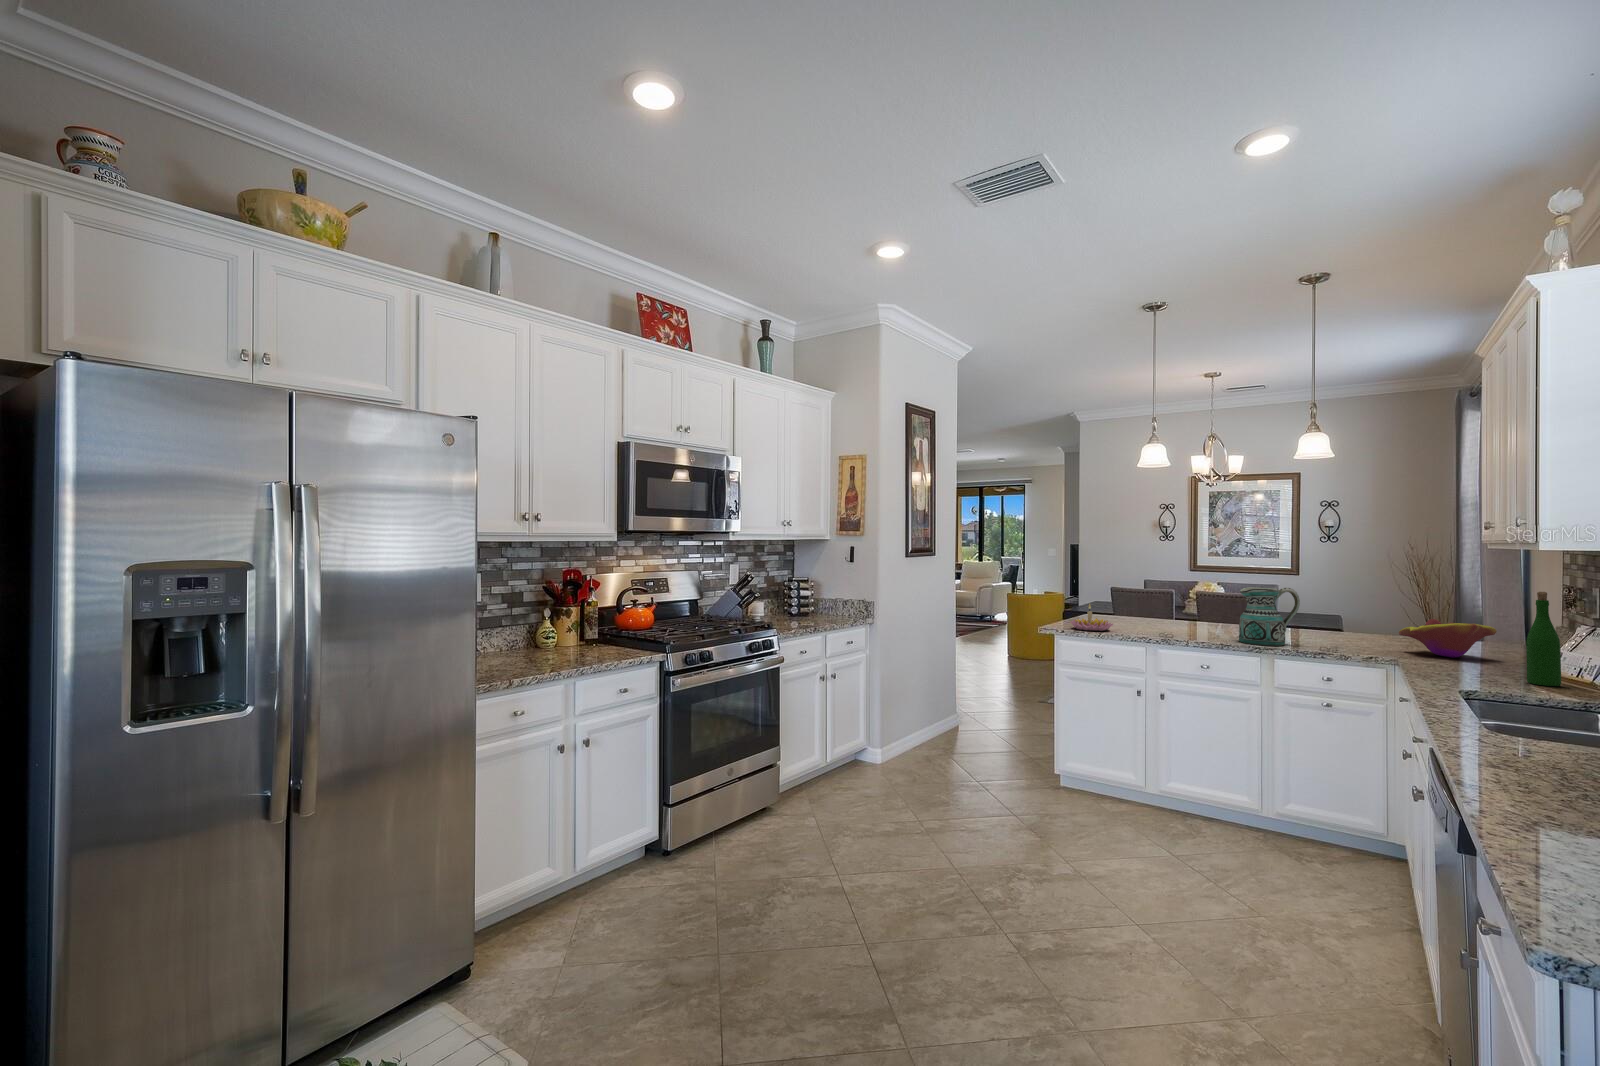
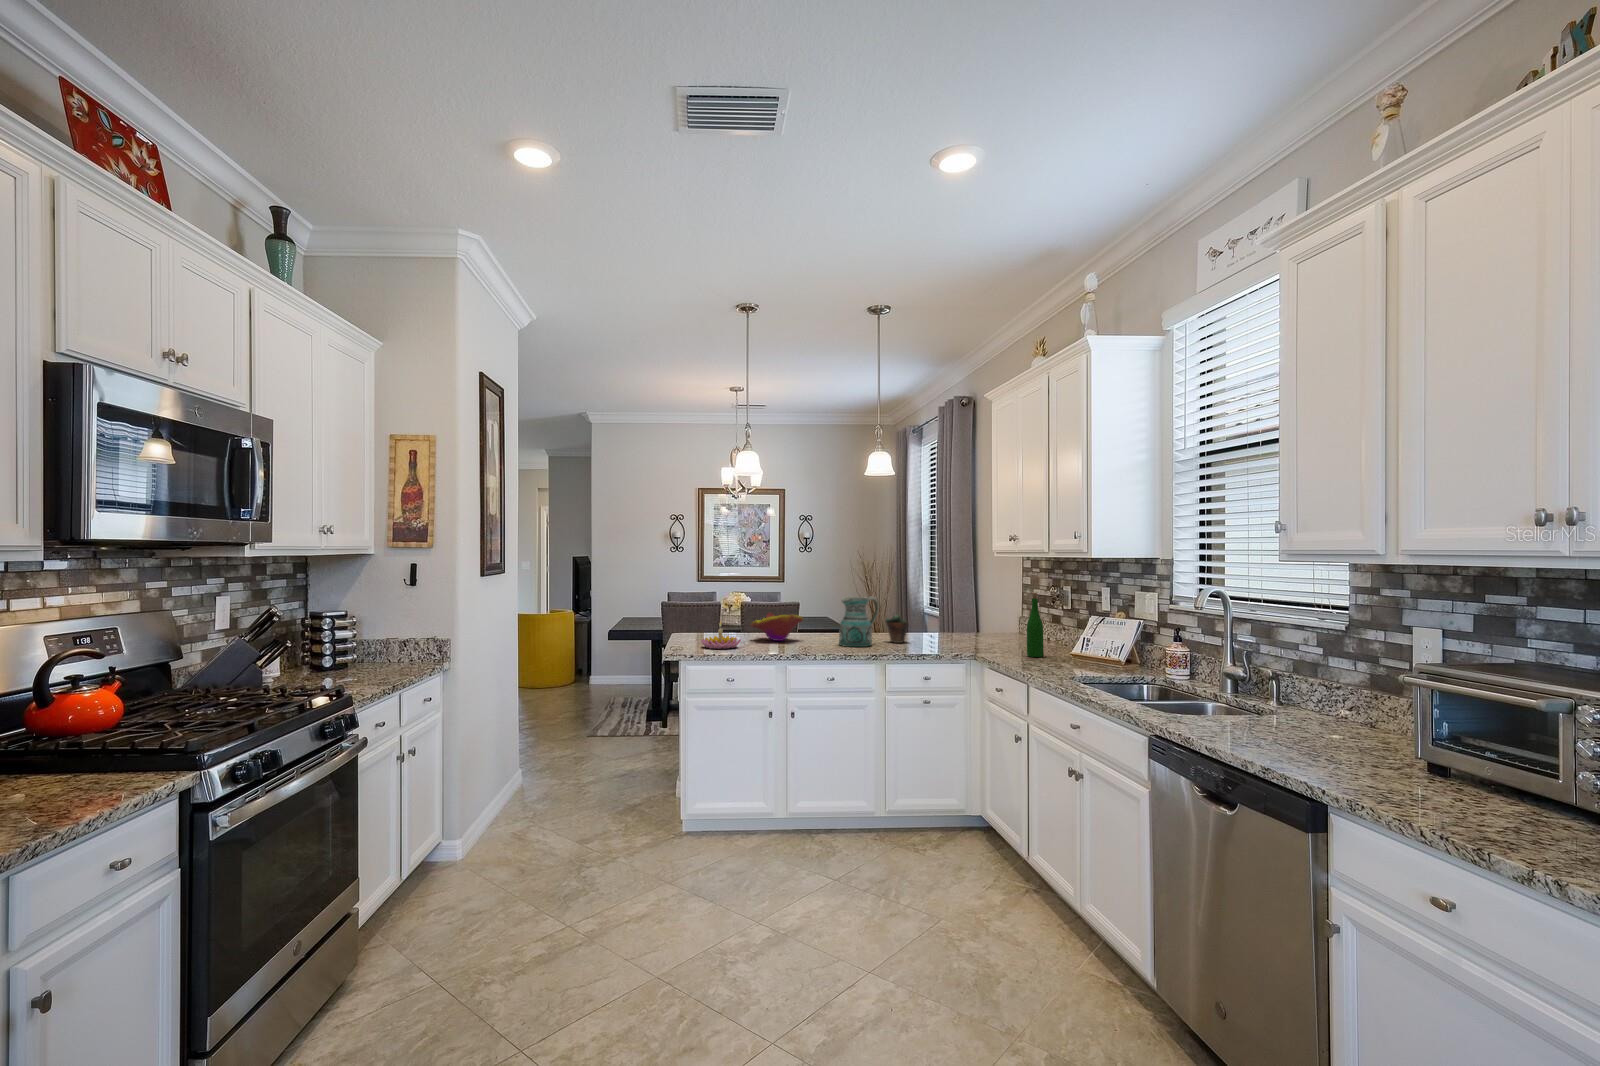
succulent plant: none [1315,601,1354,648] -> present [885,607,909,643]
decorative bowl: present [1399,619,1497,657] -> present [751,613,803,641]

